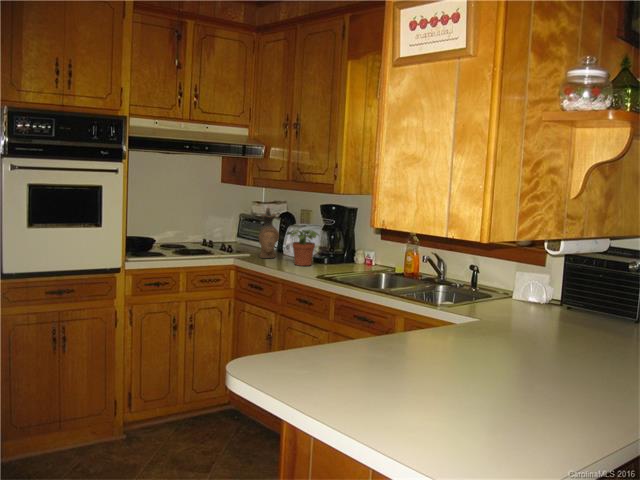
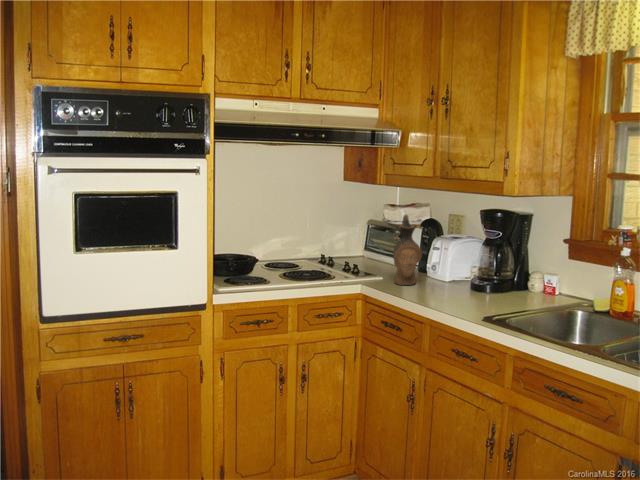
potted plant: present [287,230,319,266] -> none [434,247,484,300]

